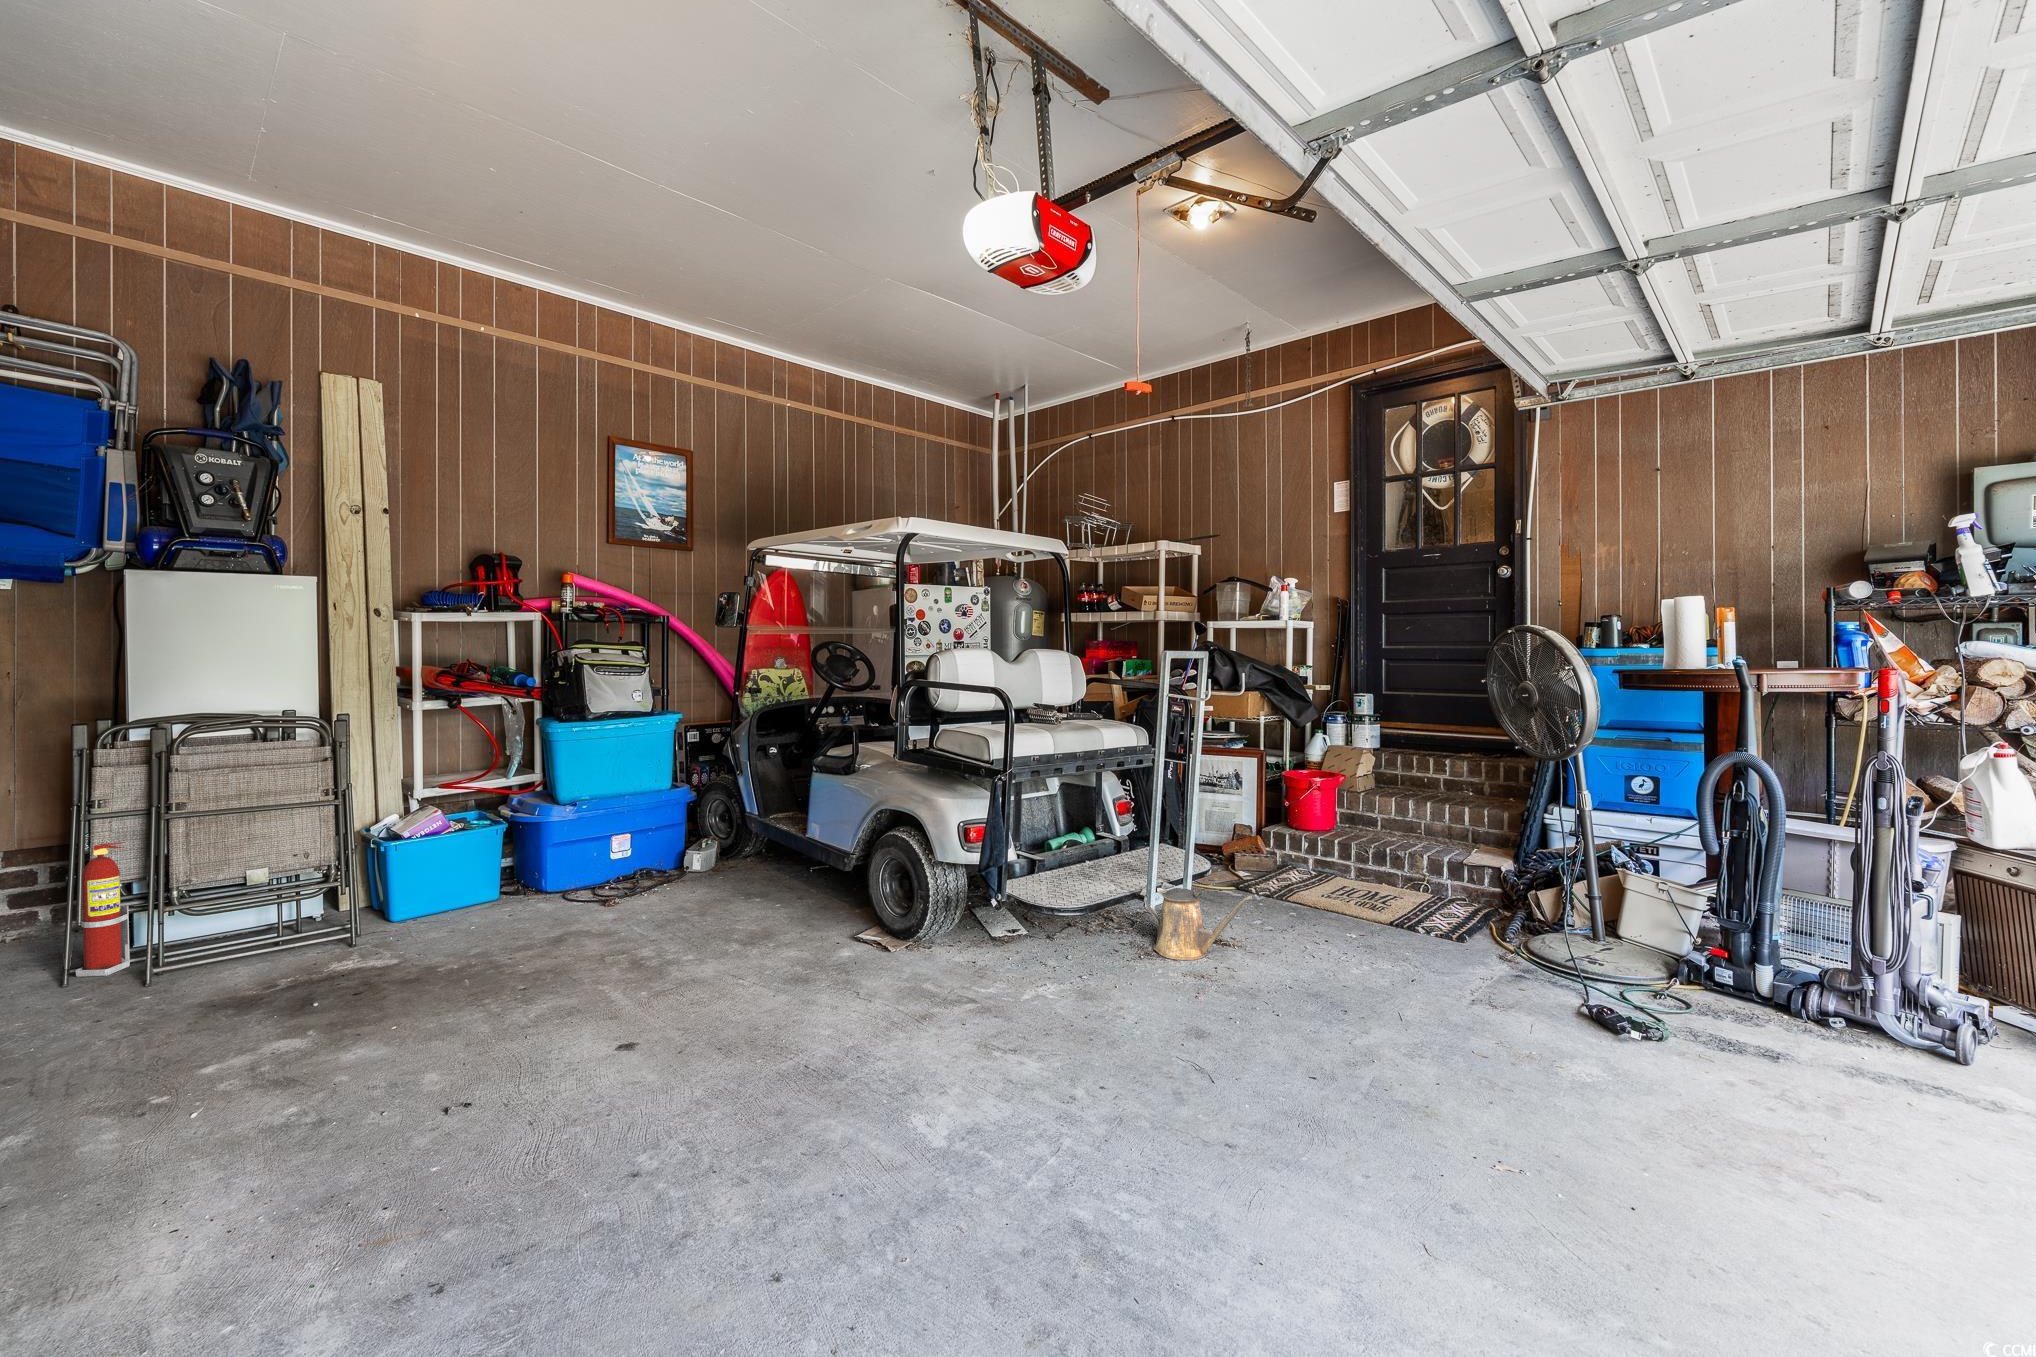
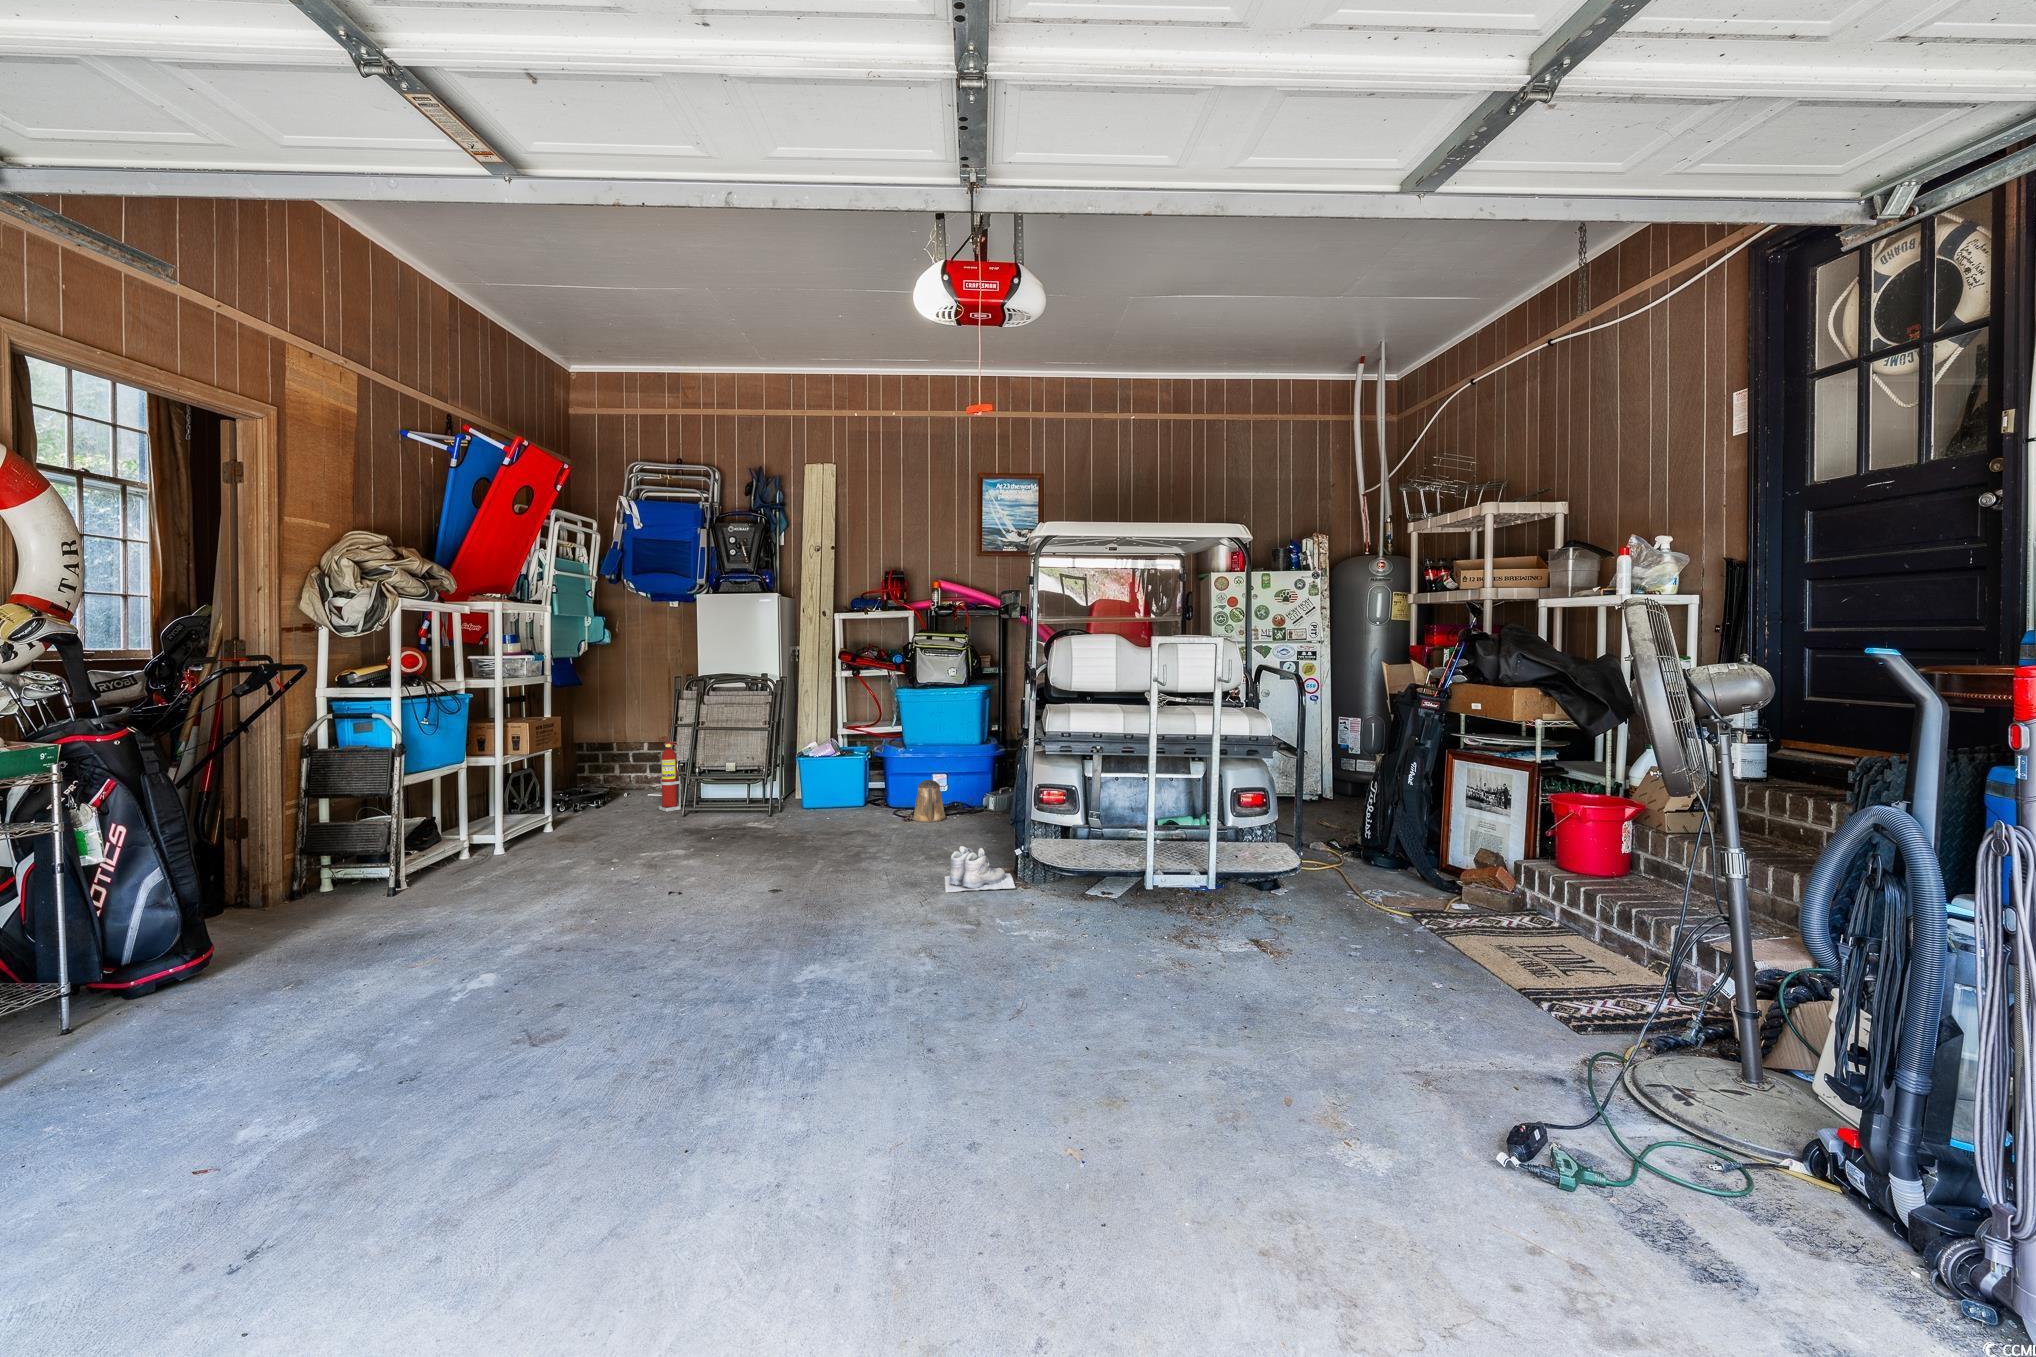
watering can: present [1144,888,1254,960] -> present [913,780,946,822]
boots: none [847,904,953,964] -> present [945,846,1015,892]

